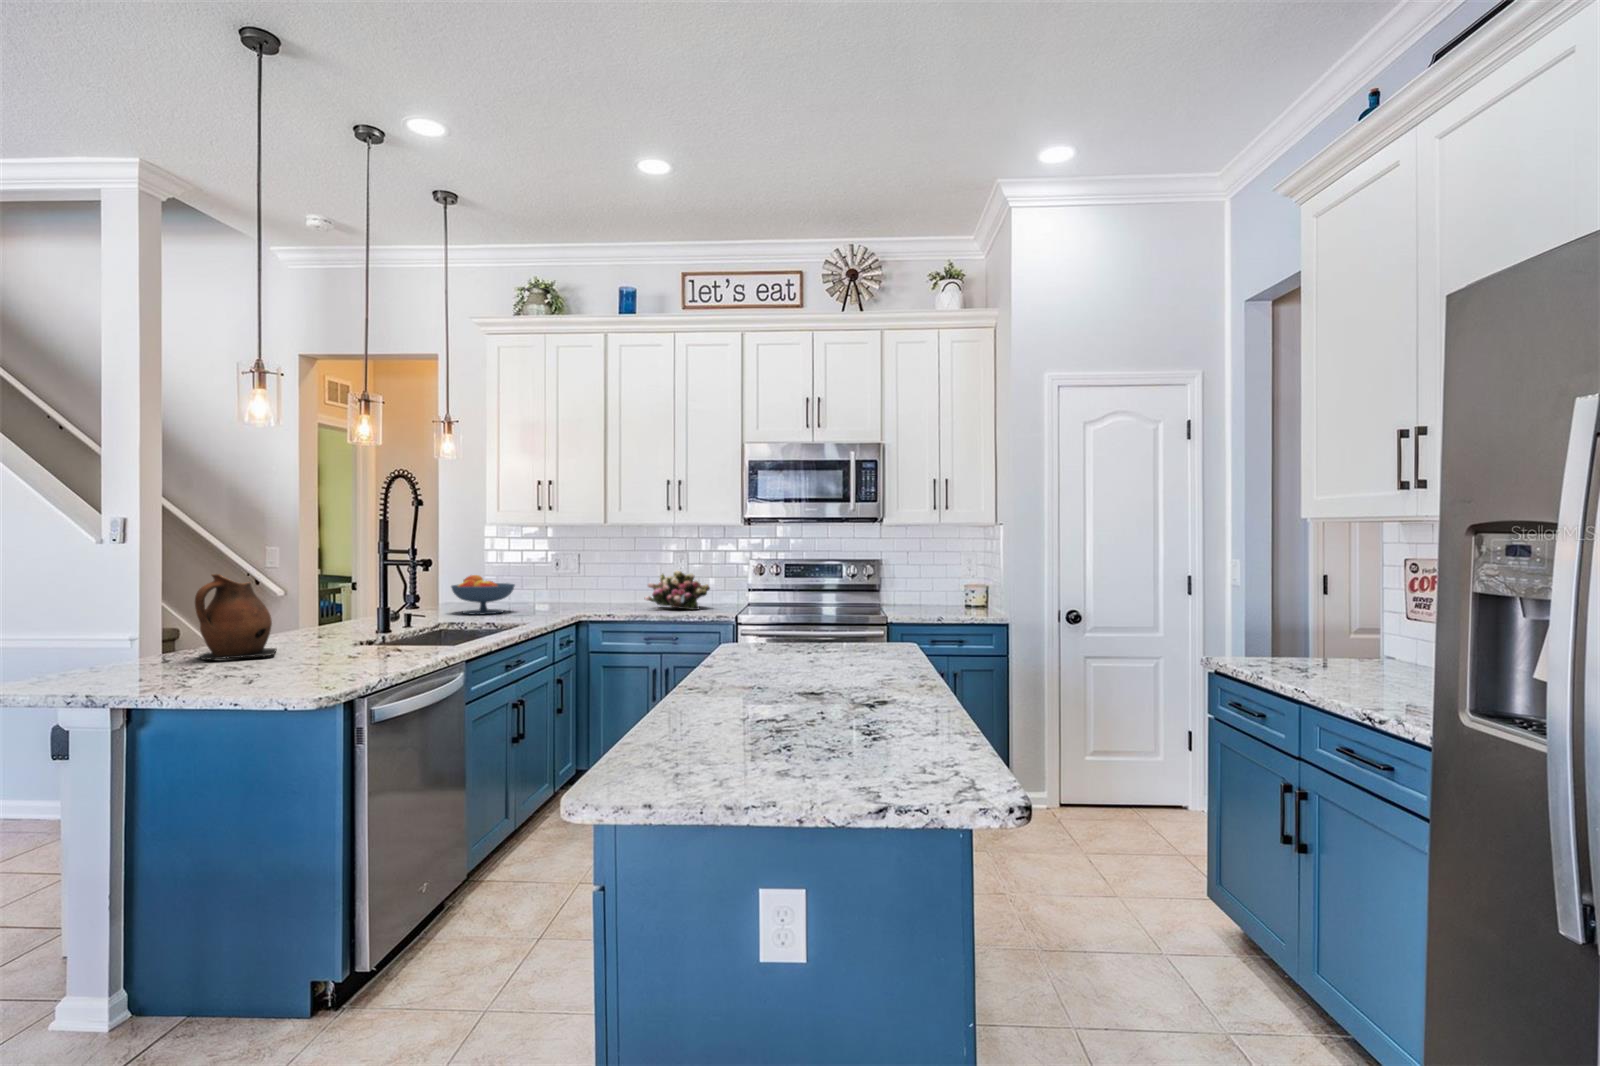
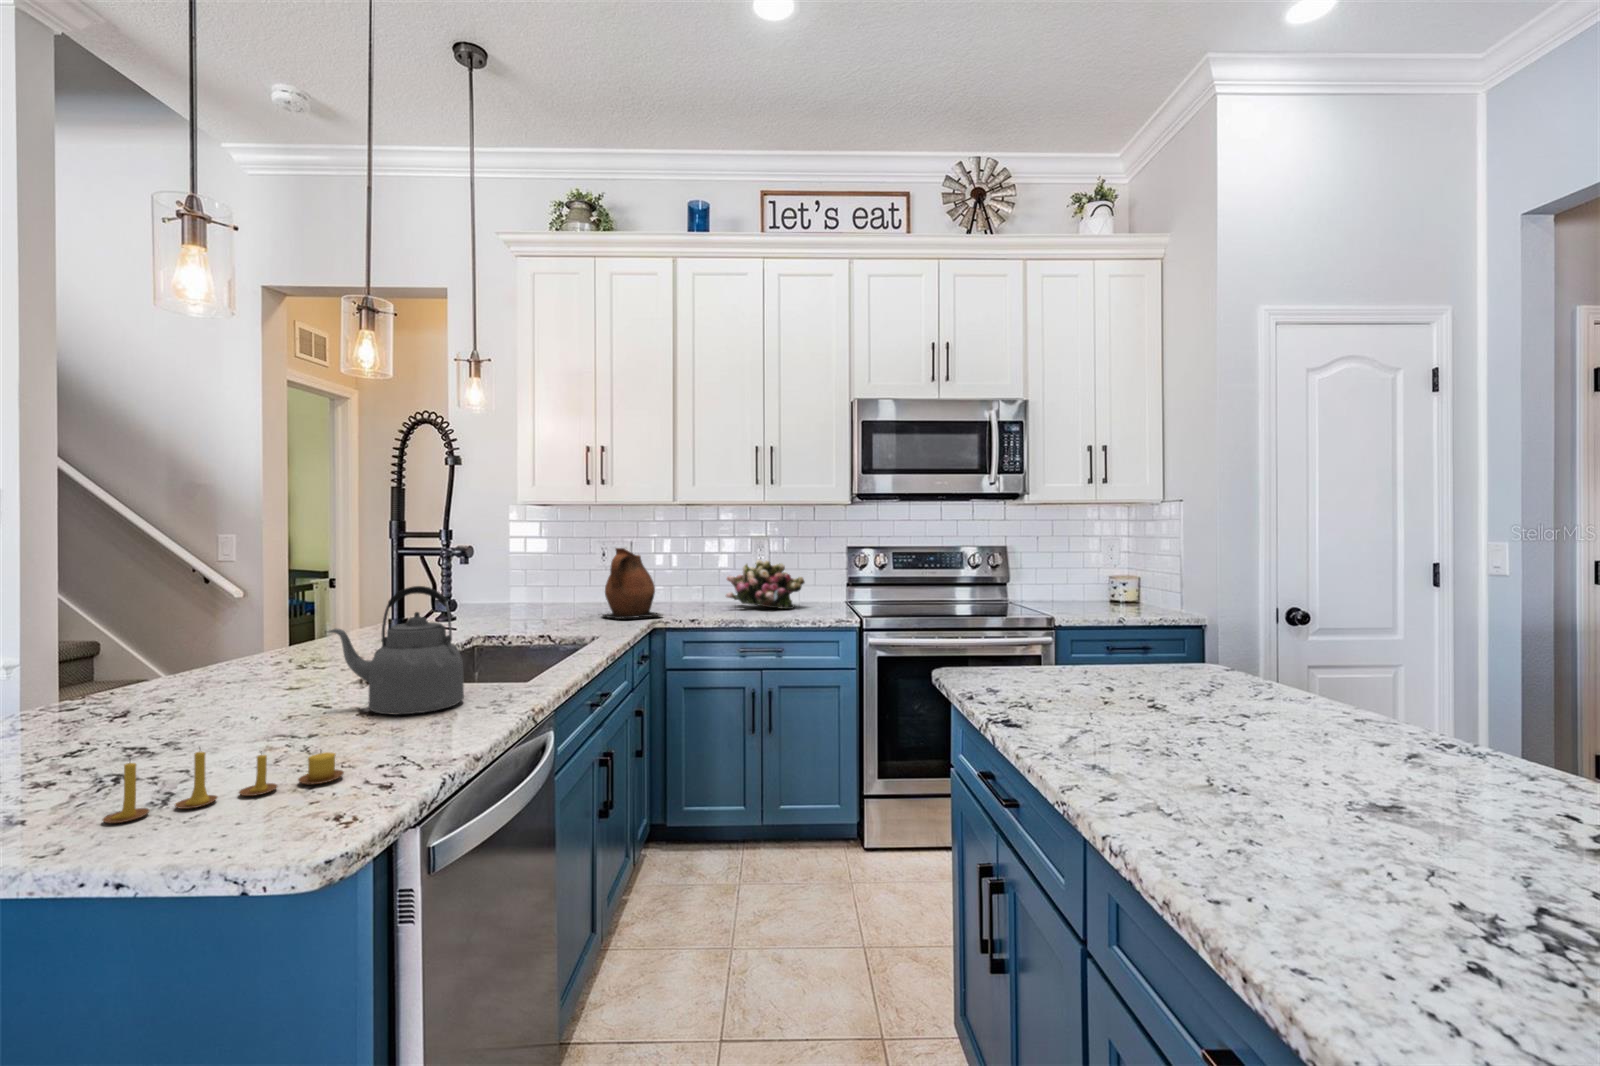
ceramic pitcher: present [195,574,276,660] -> present [603,548,662,619]
fruit bowl: present [451,575,515,614] -> none [477,567,563,620]
kettle: none [331,585,408,657] -> present [328,586,464,715]
candle: none [227,655,333,686] -> present [103,751,344,823]

